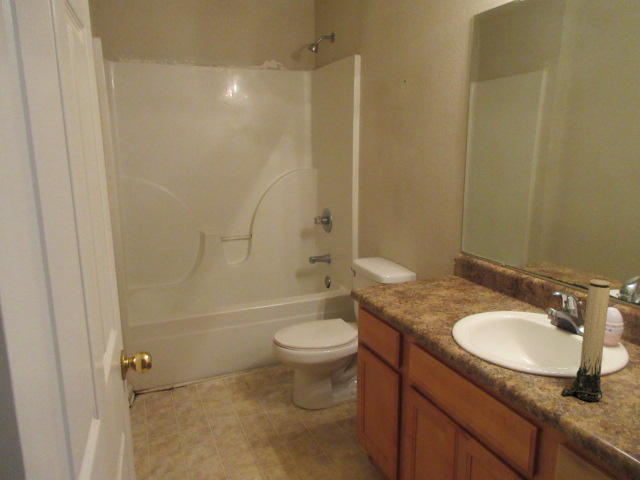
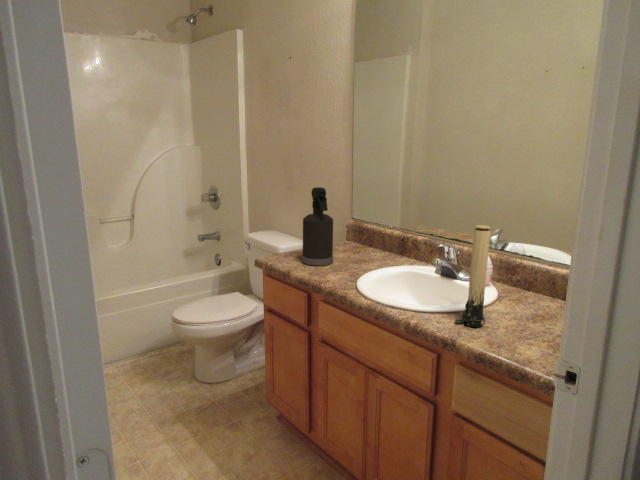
spray bottle: none [399,221,433,303] -> present [302,187,333,266]

